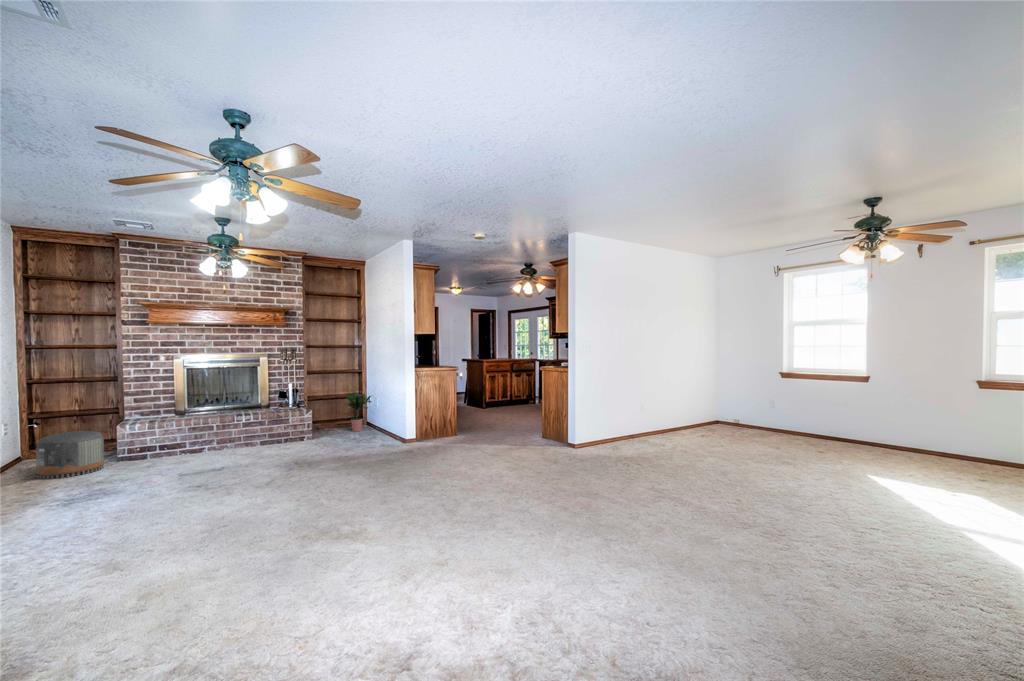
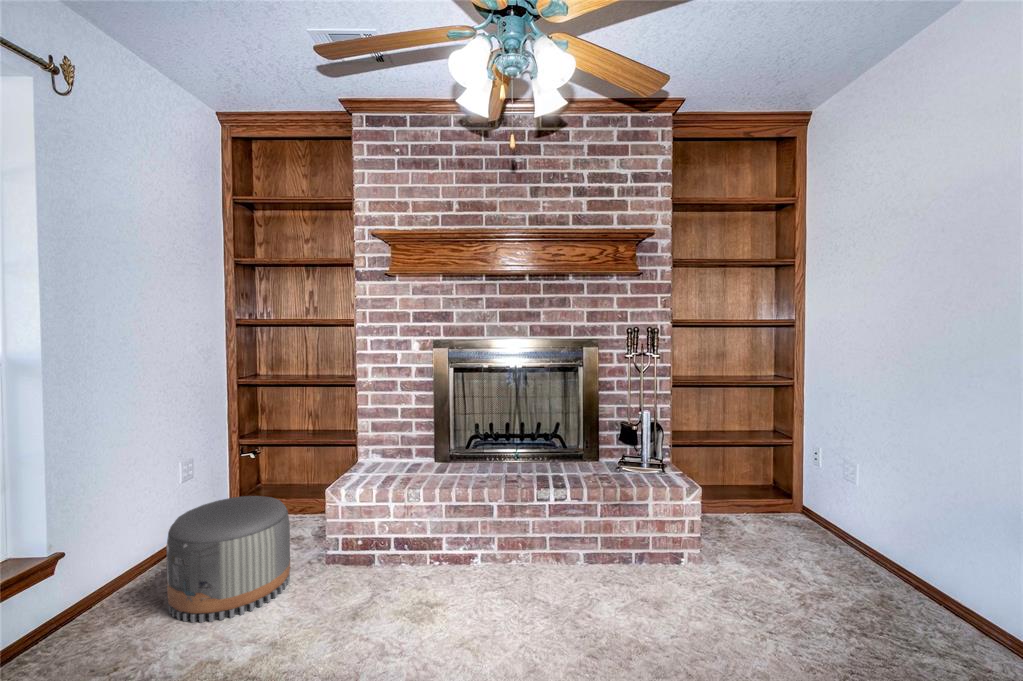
potted plant: present [345,392,371,431] -> none [776,439,866,554]

